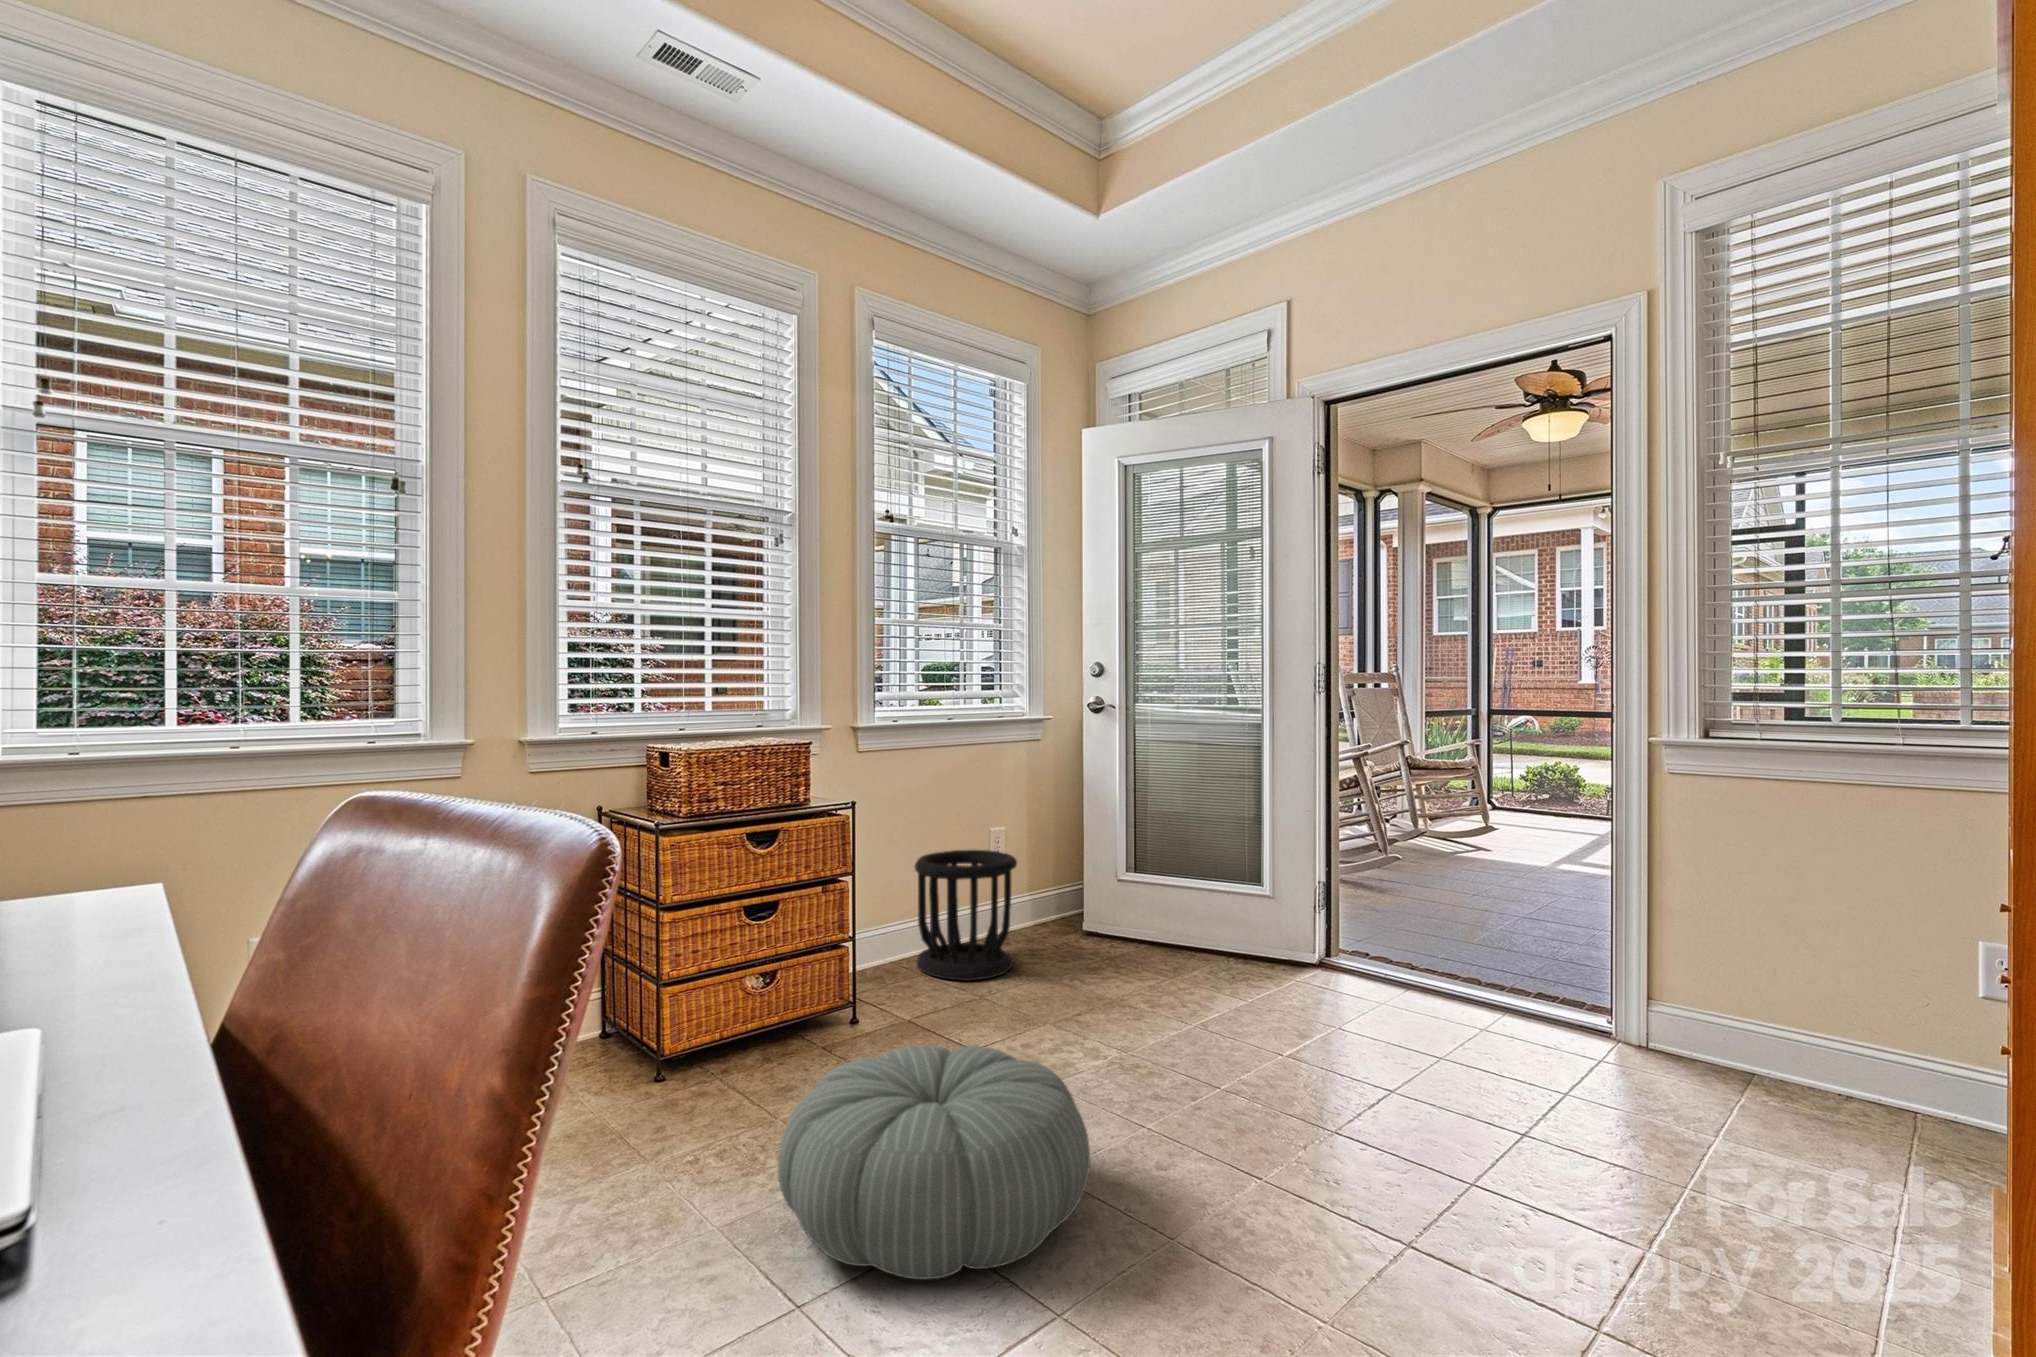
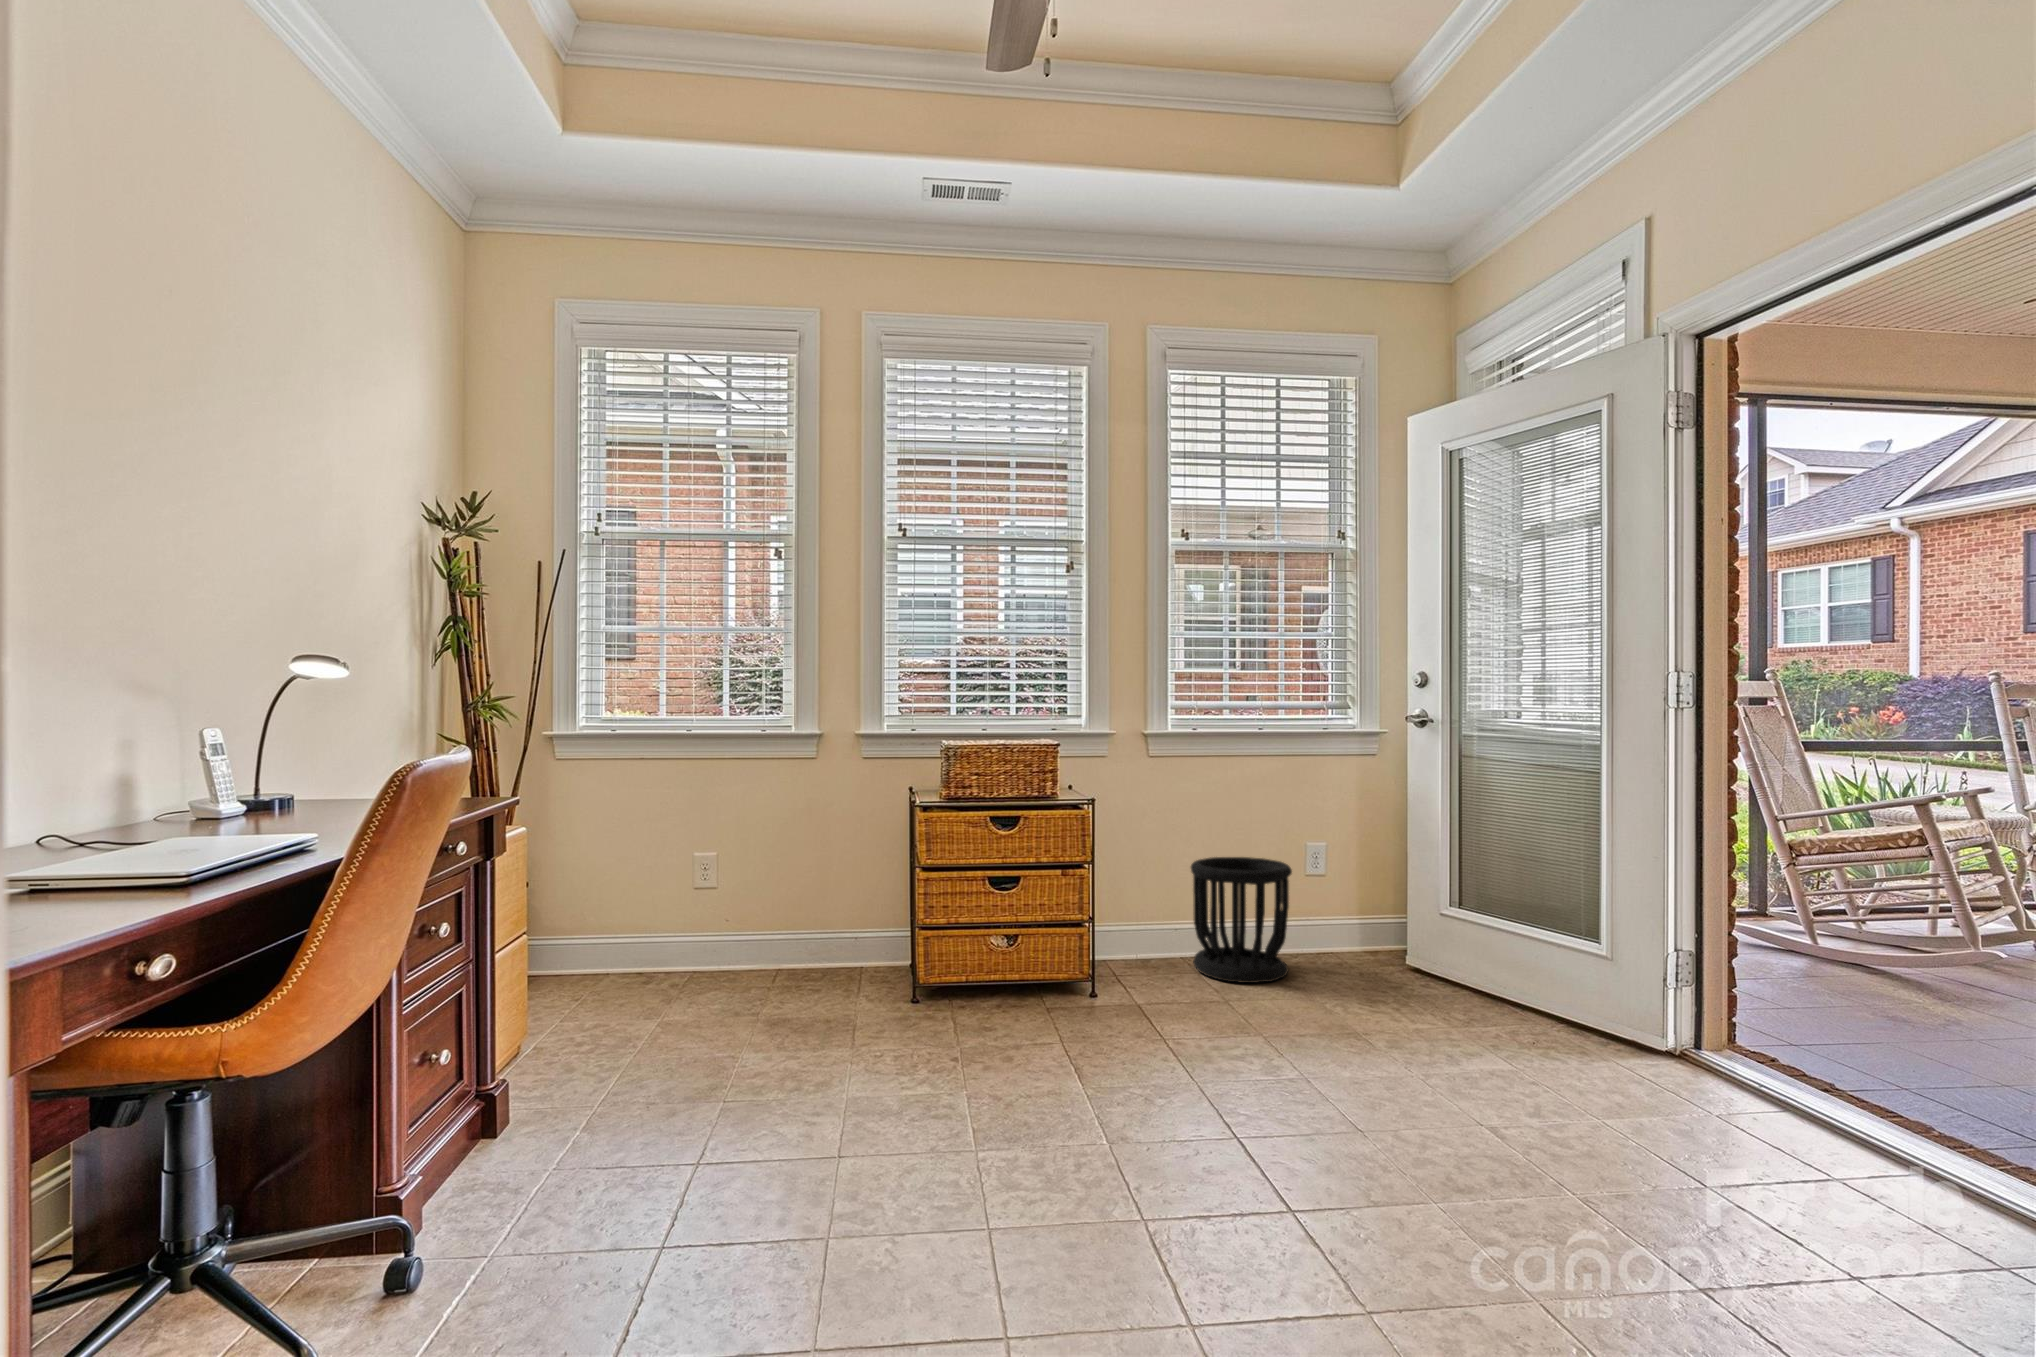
pouf: present [778,1046,1090,1280] -> none [865,998,1126,1175]

